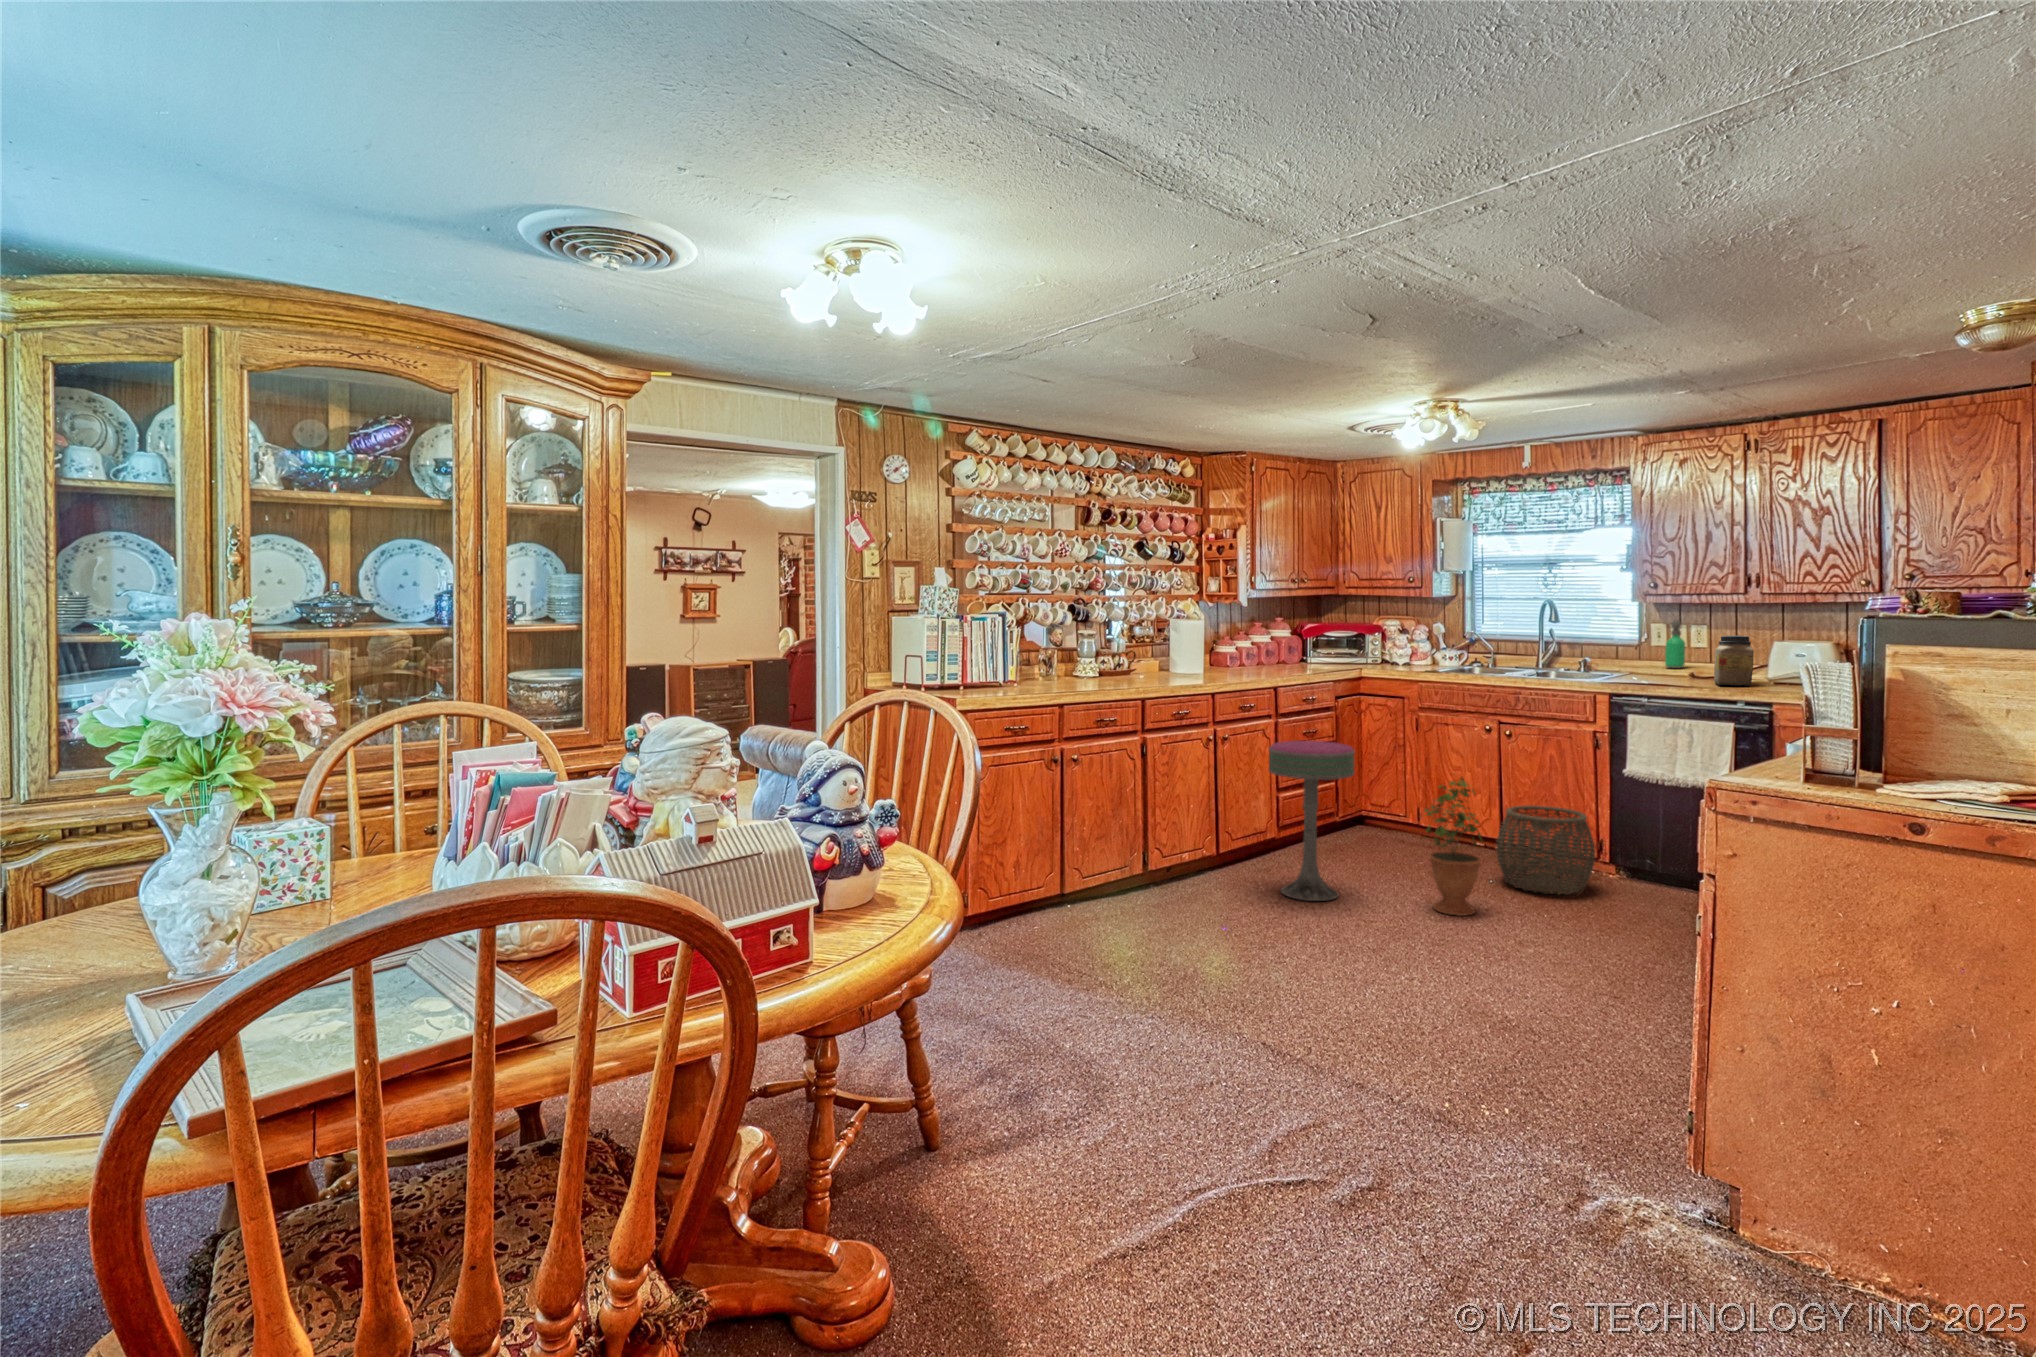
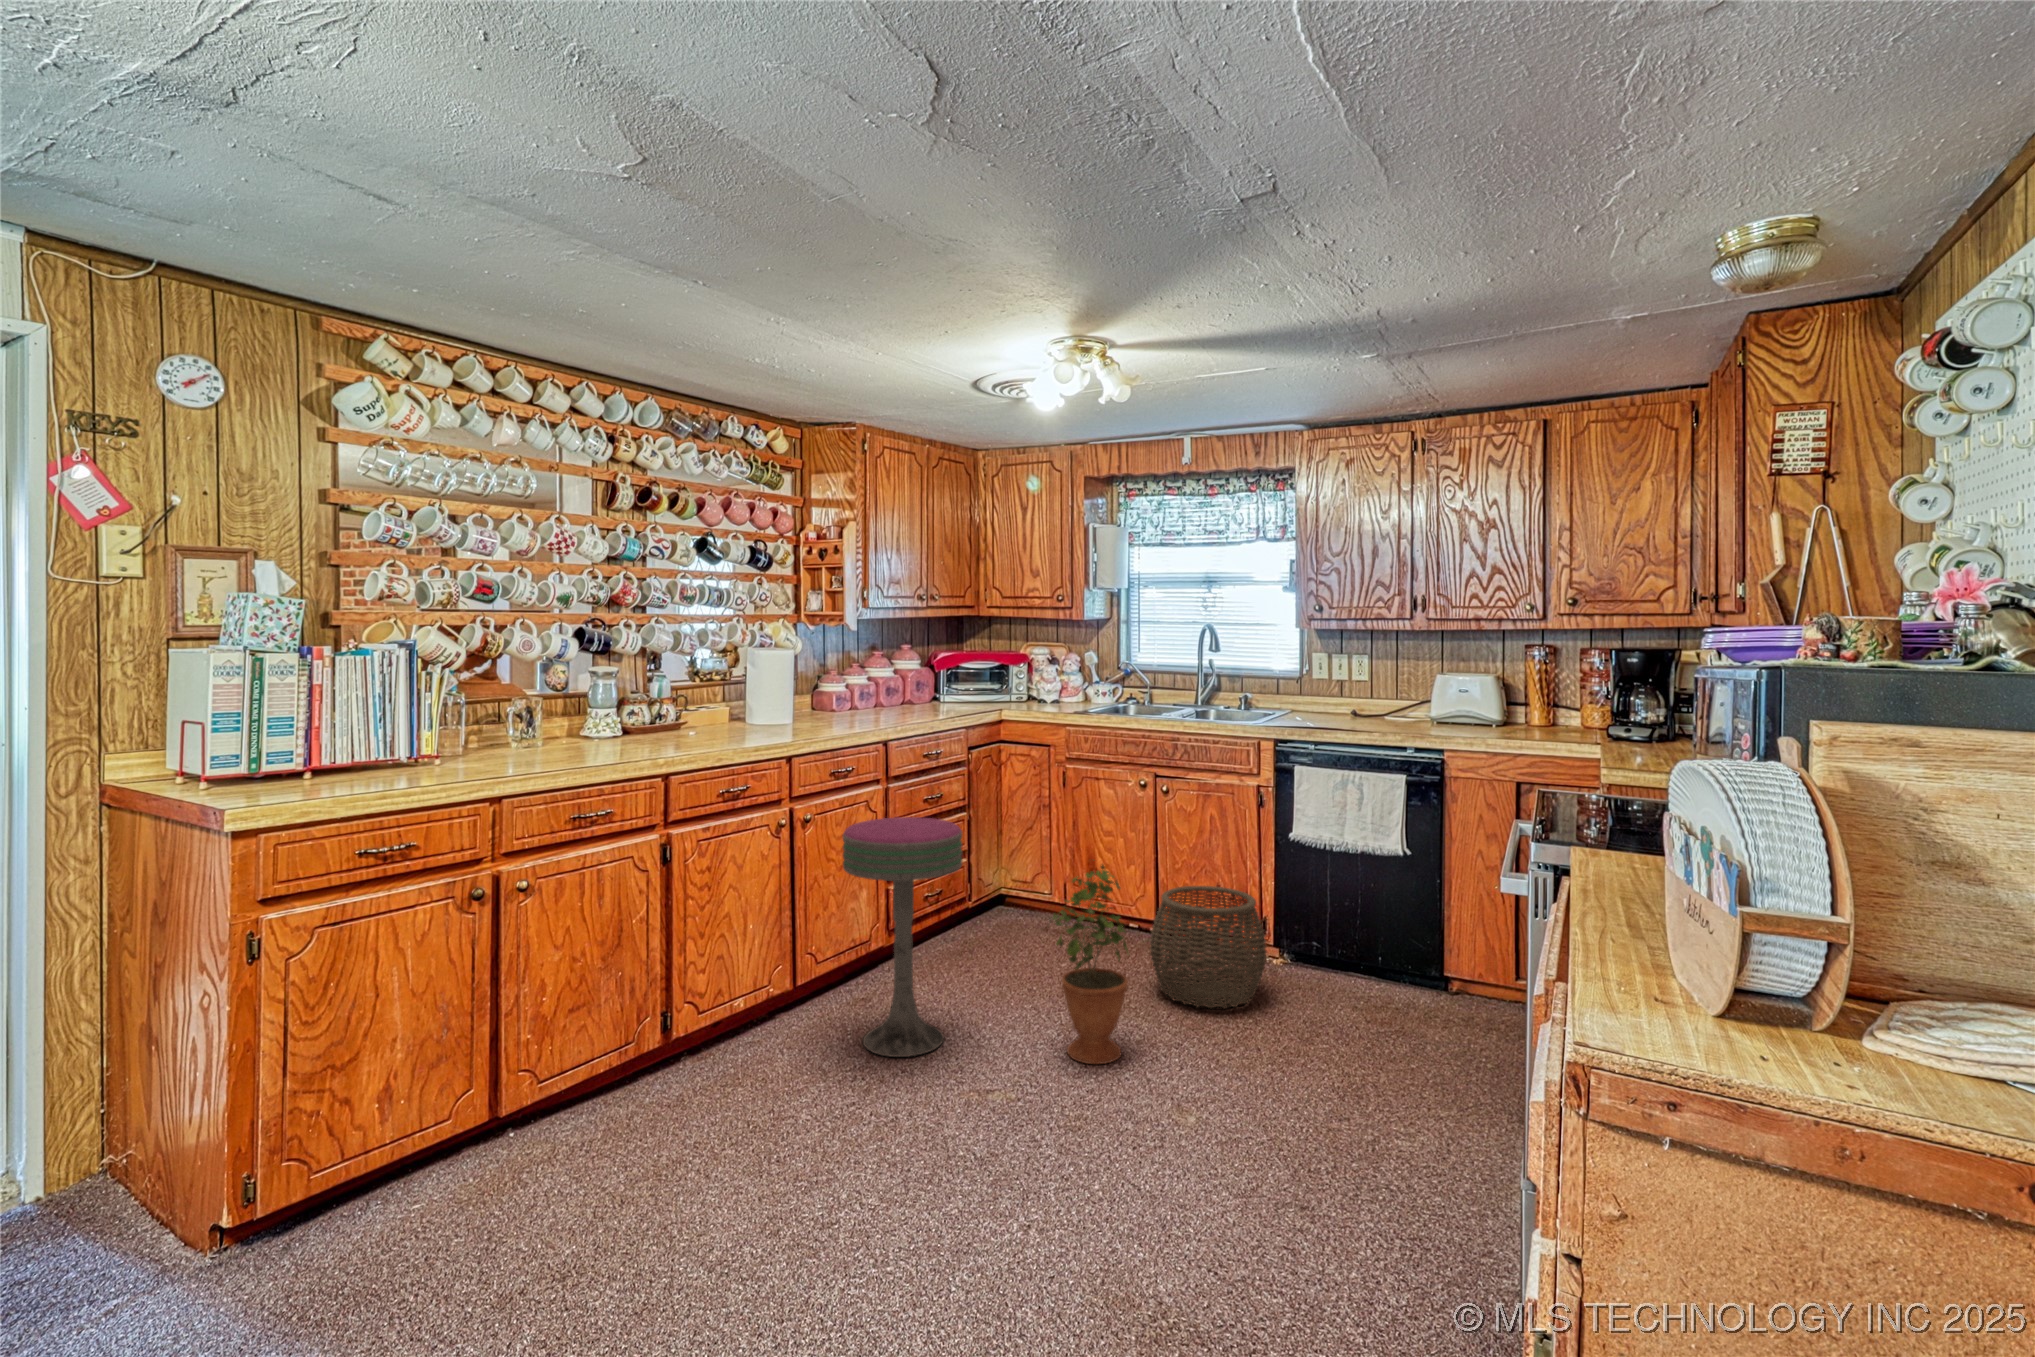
soap dispenser: present [1665,620,1685,668] -> none [1331,648,1351,704]
jar: present [1714,635,1754,685] -> none [1387,668,1428,728]

